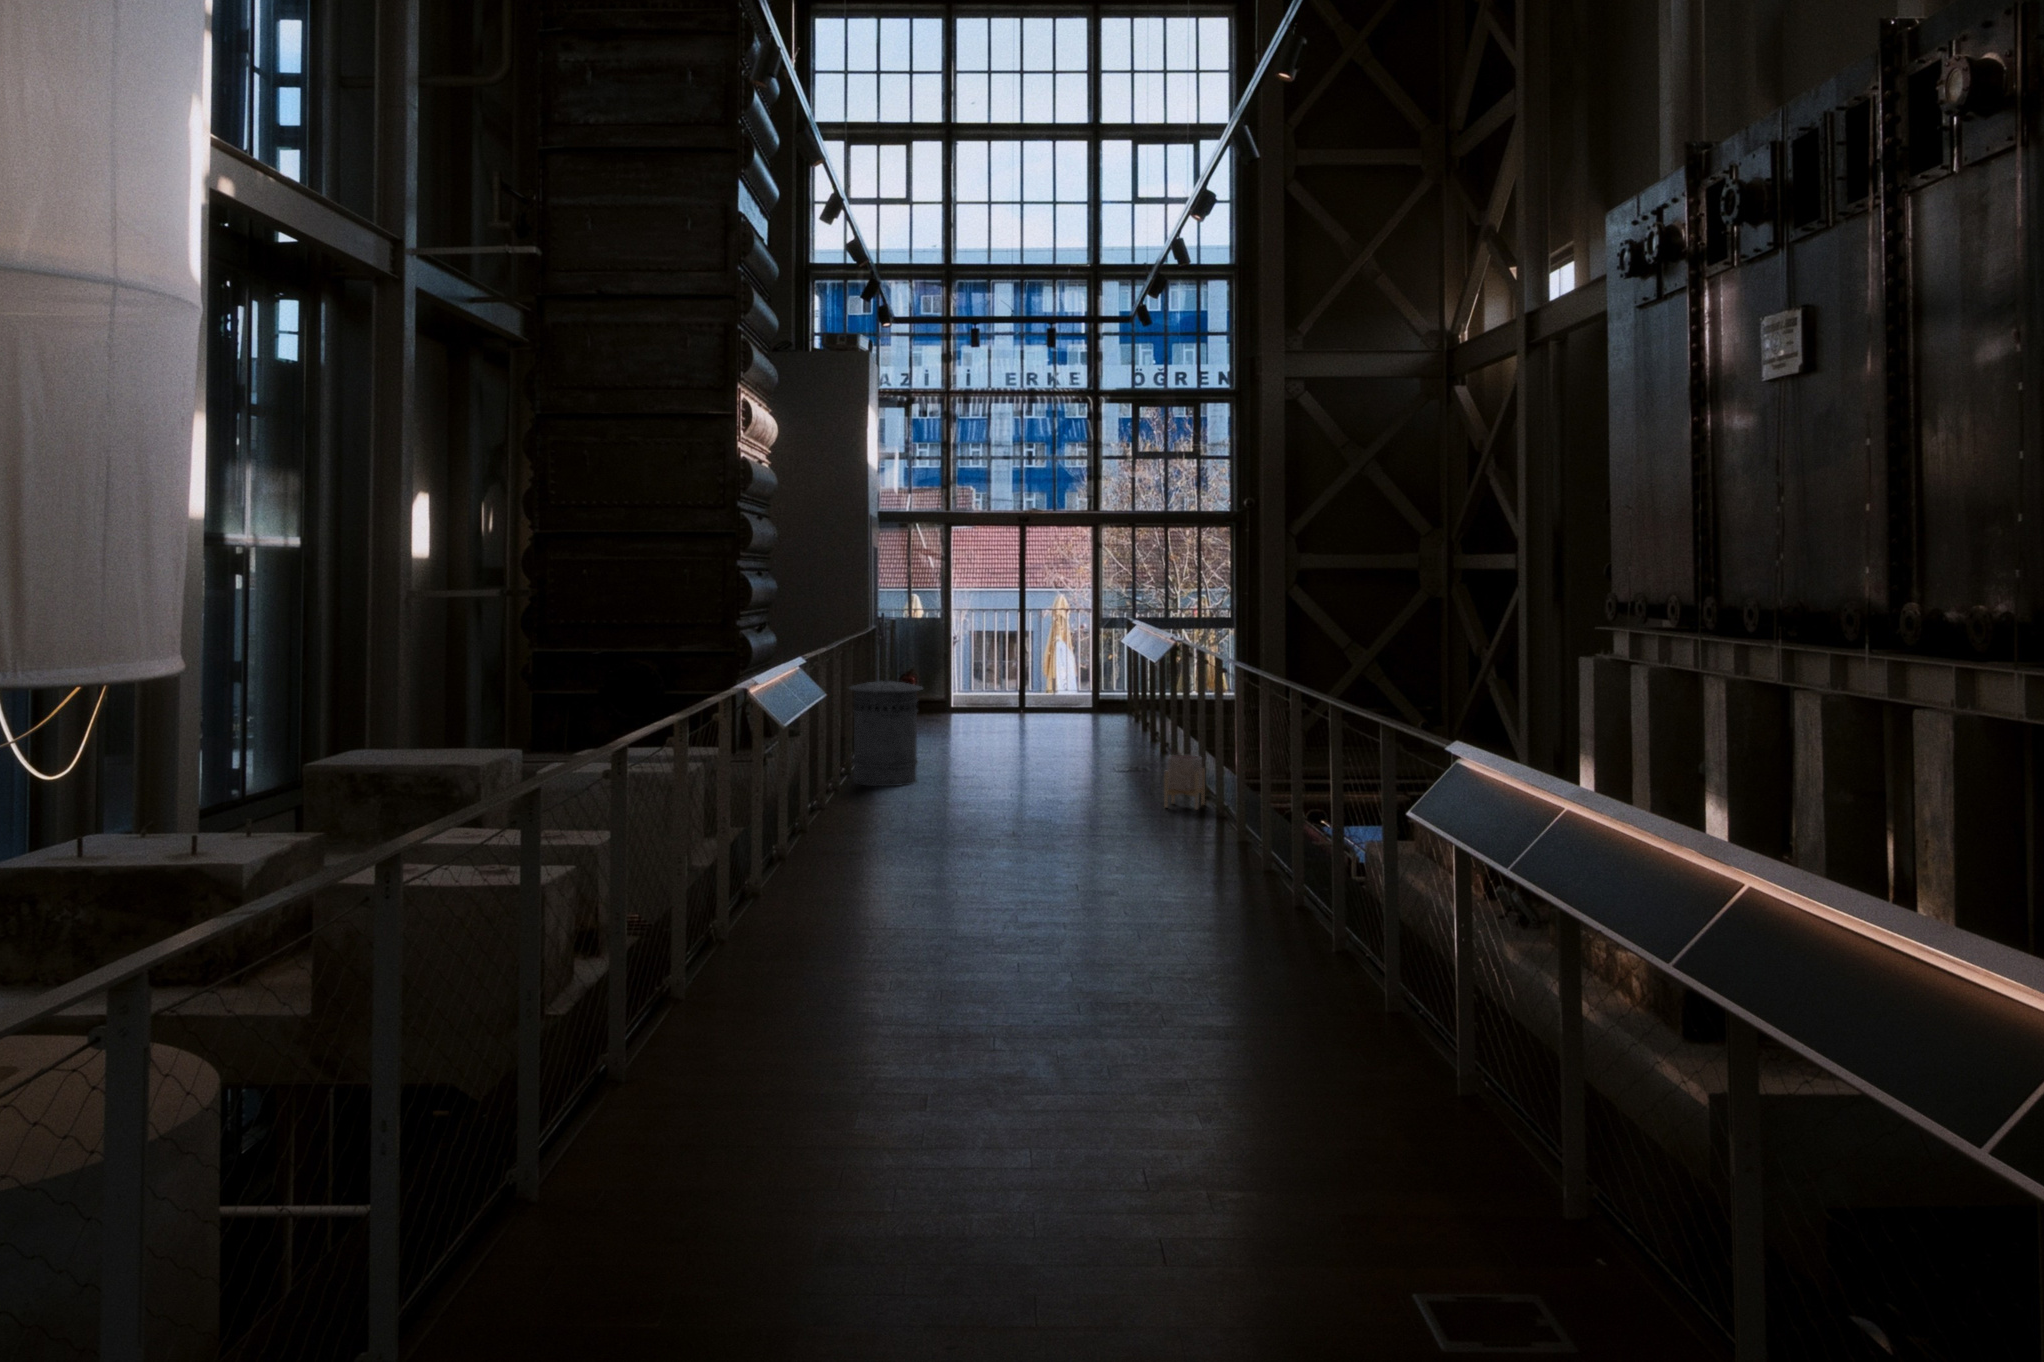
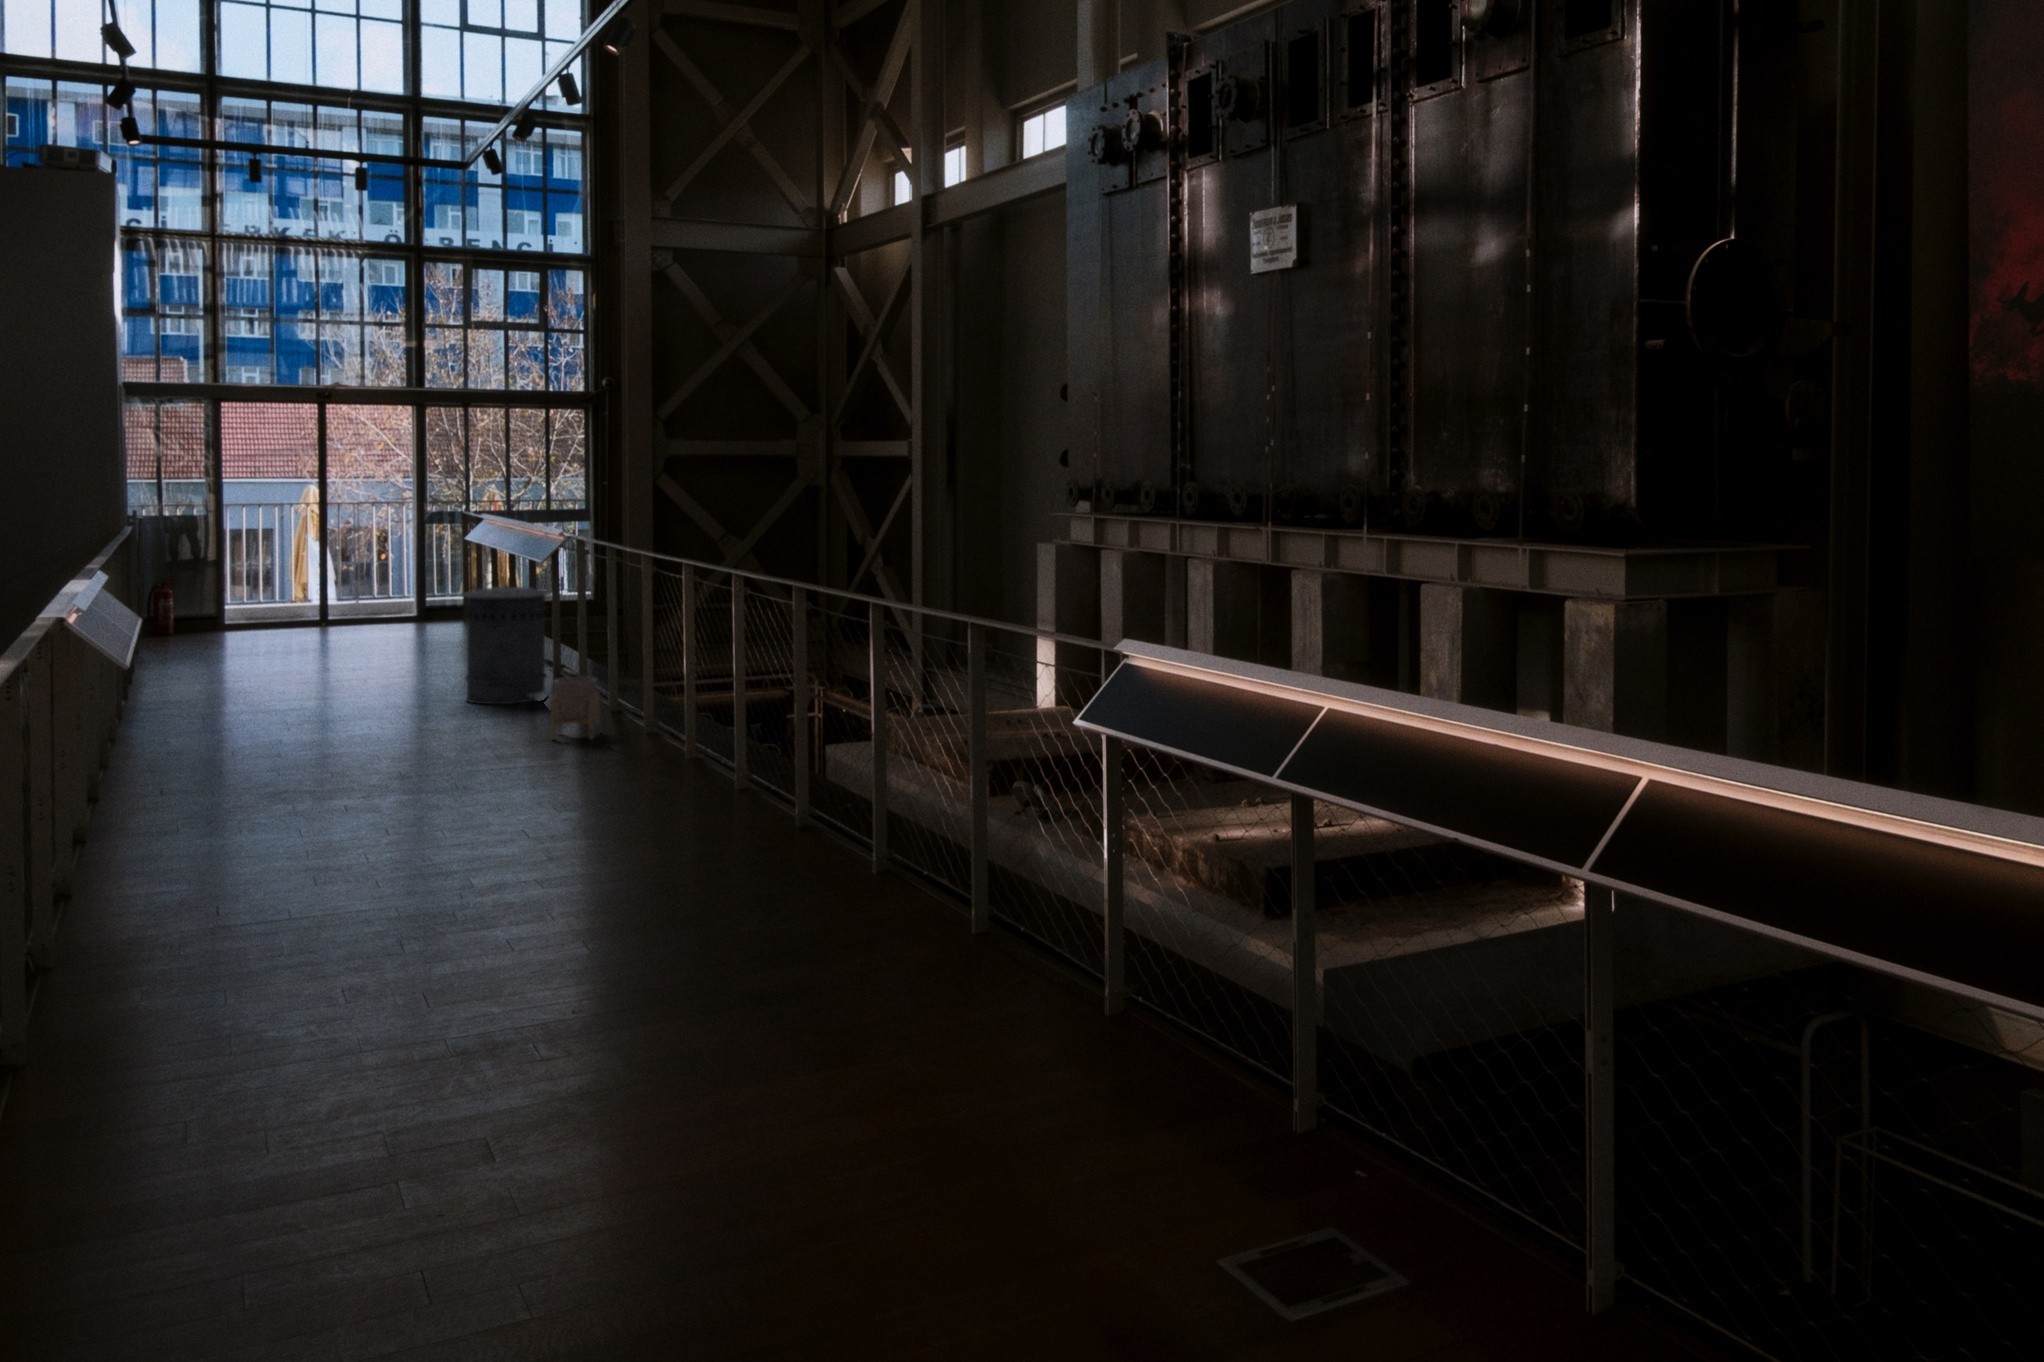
trash can: present [849,680,923,786] -> present [461,584,552,704]

